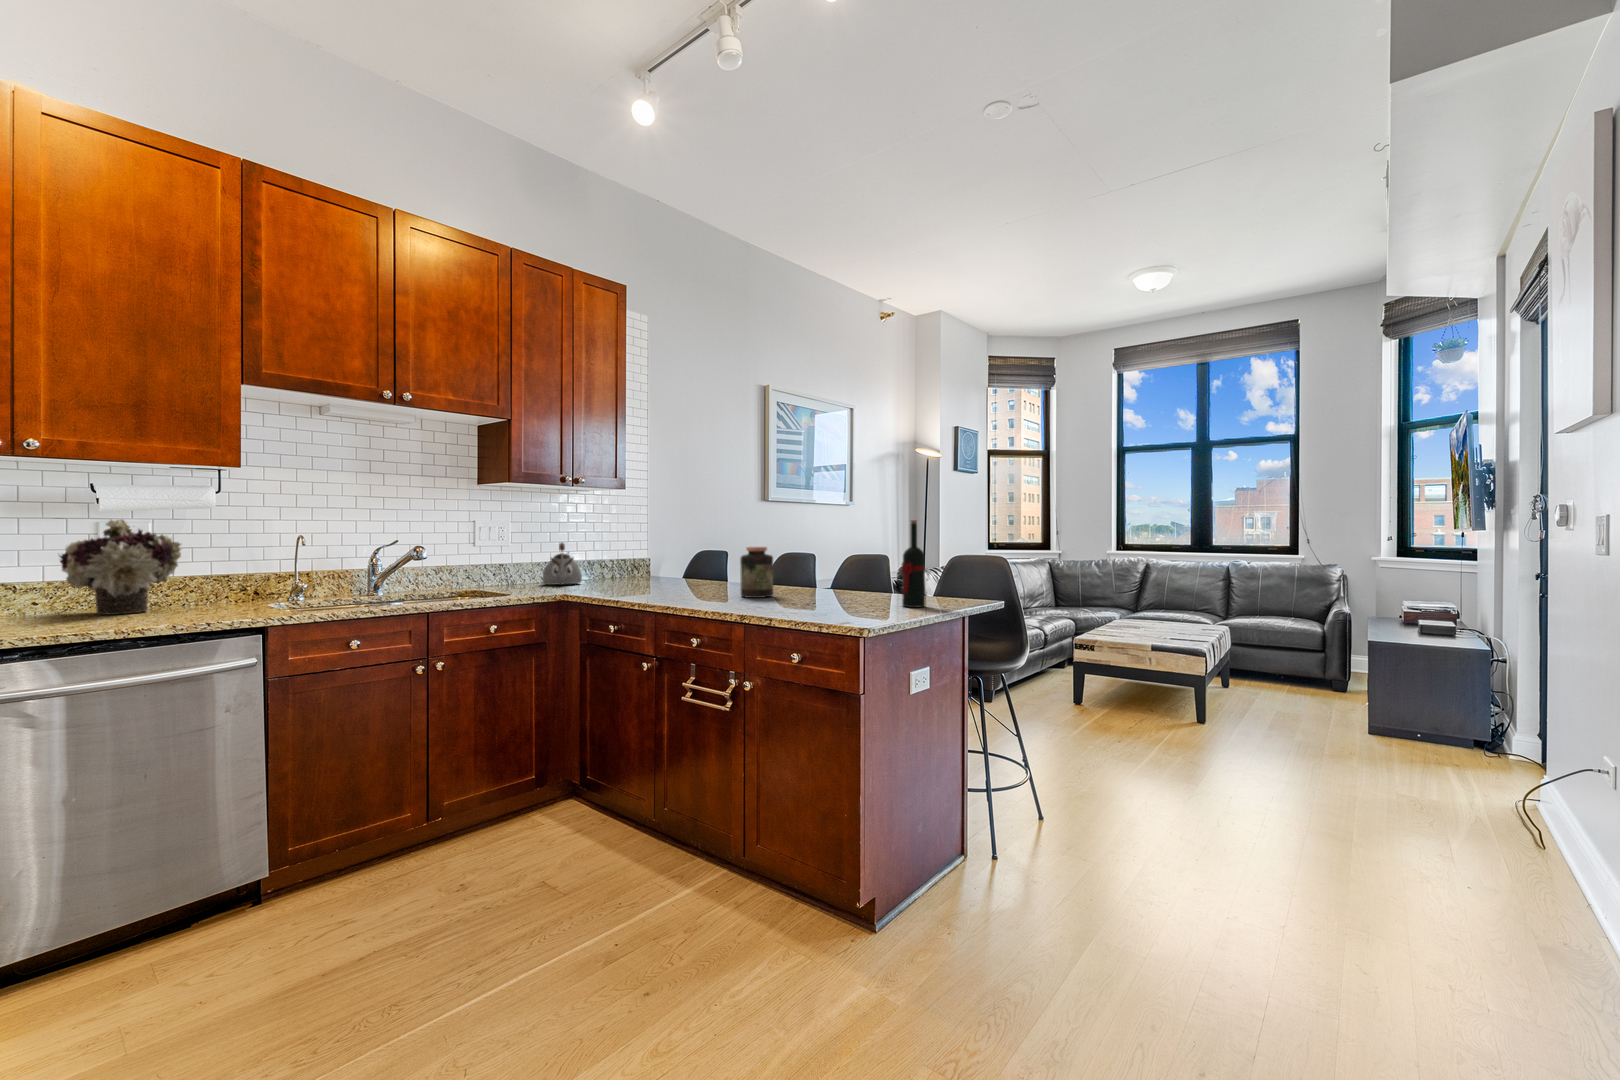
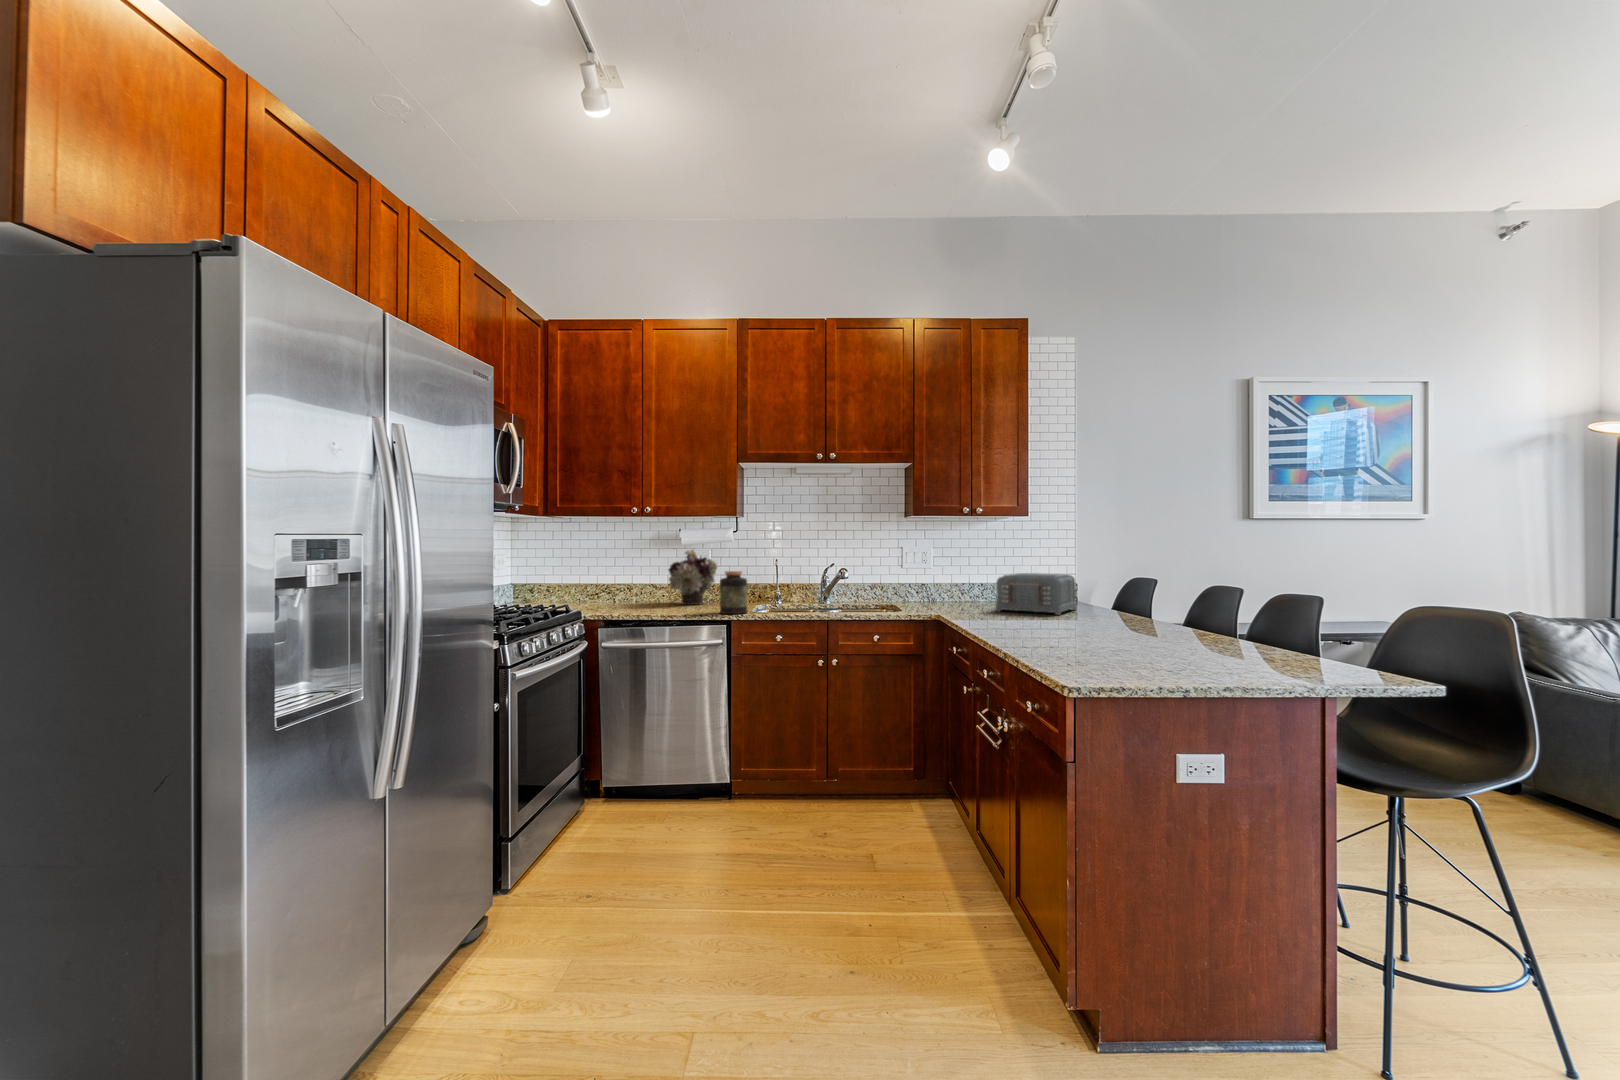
wine bottle: present [902,520,925,608] -> none [1215,555,1259,673]
kettle: present [542,543,582,585] -> none [962,566,997,604]
jar: present [740,547,773,598] -> present [720,571,747,614]
toaster: none [608,548,676,589] -> present [996,573,1077,615]

